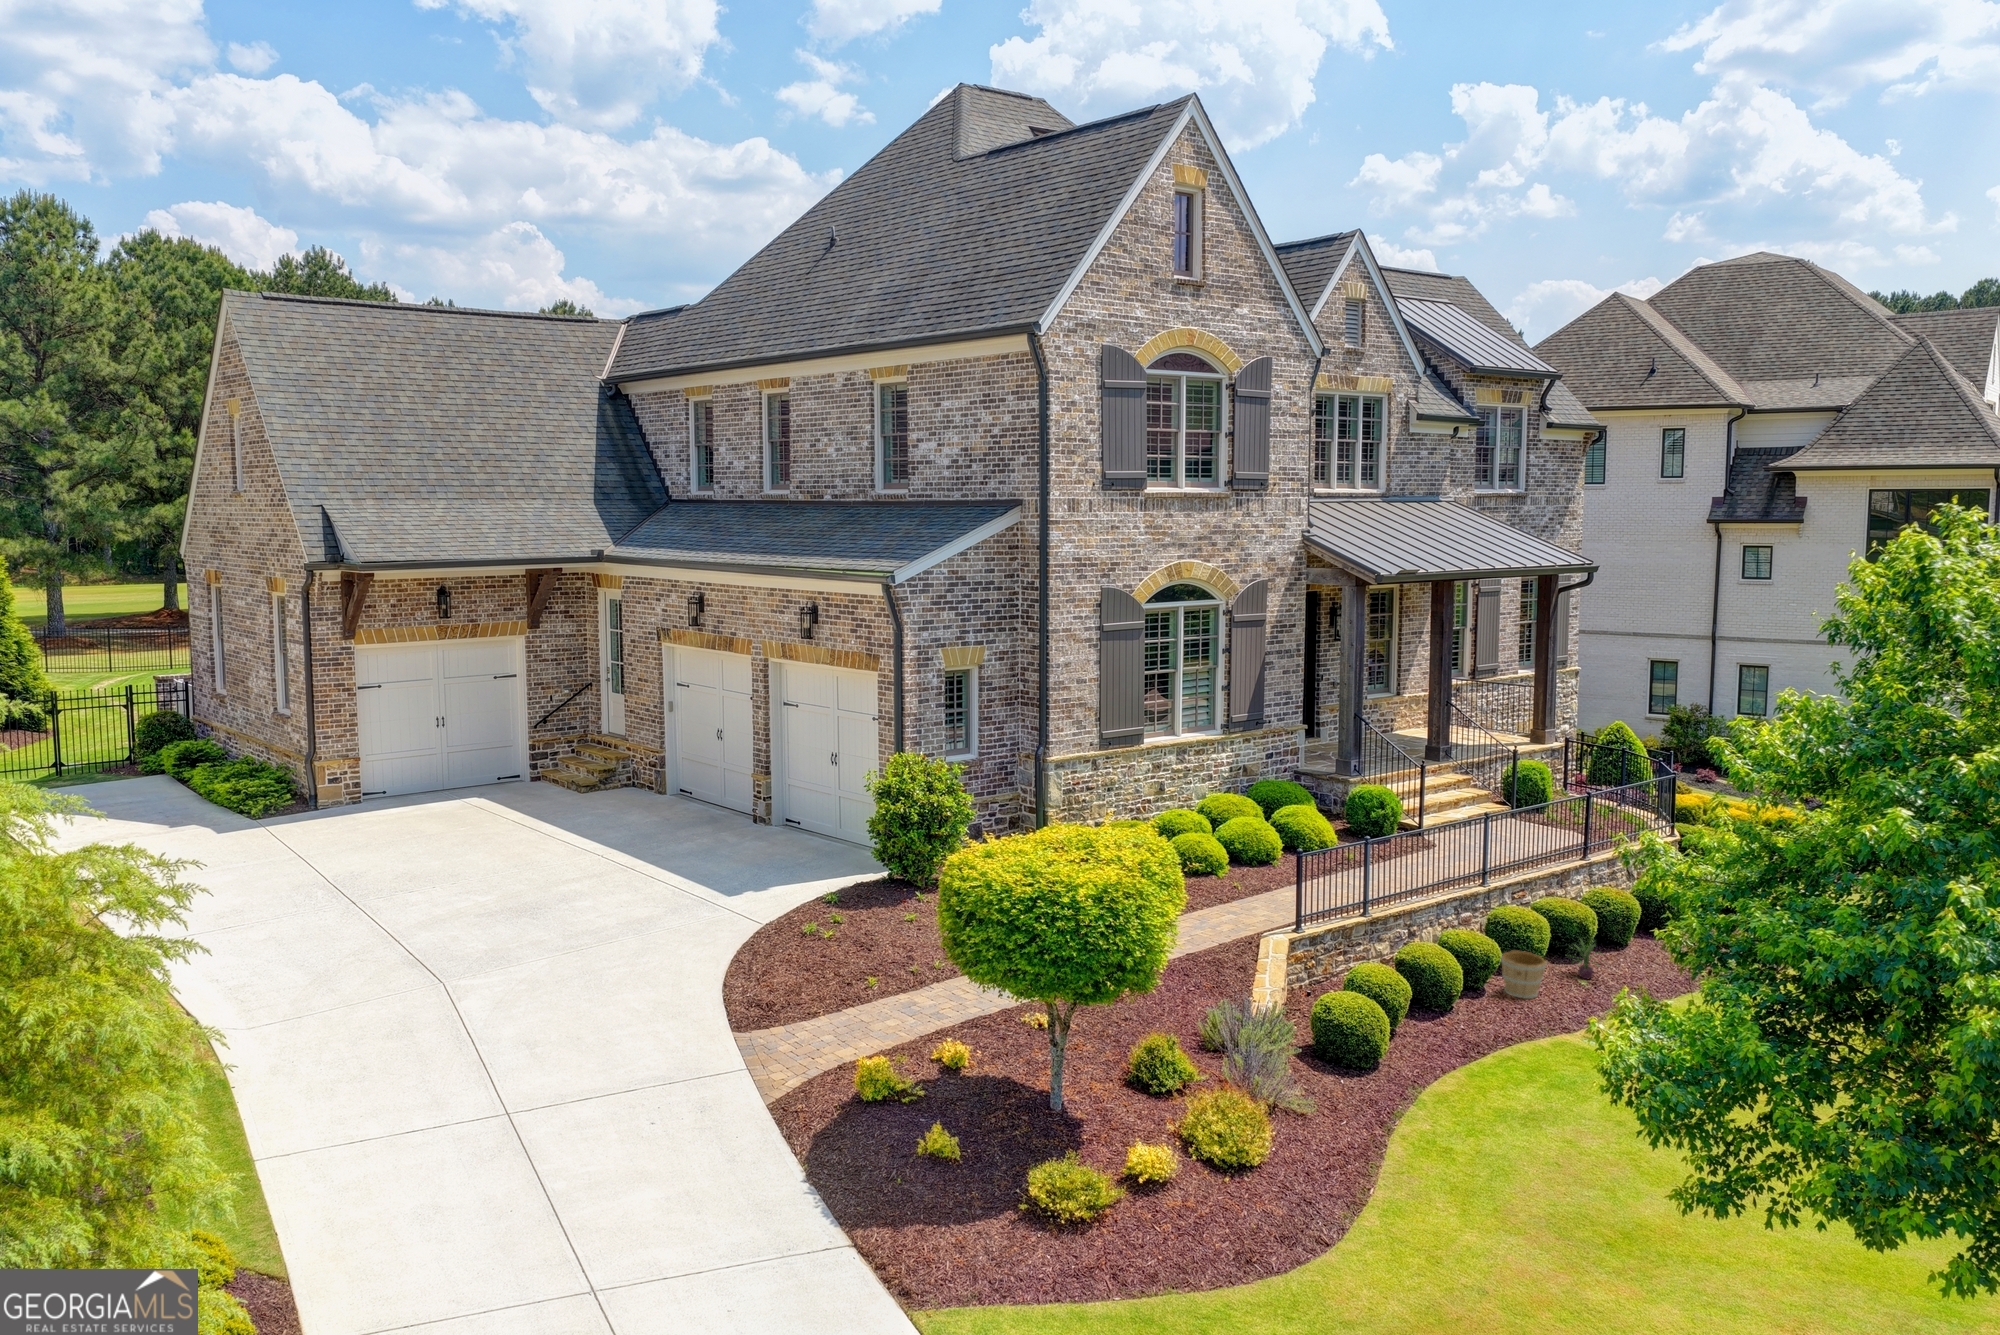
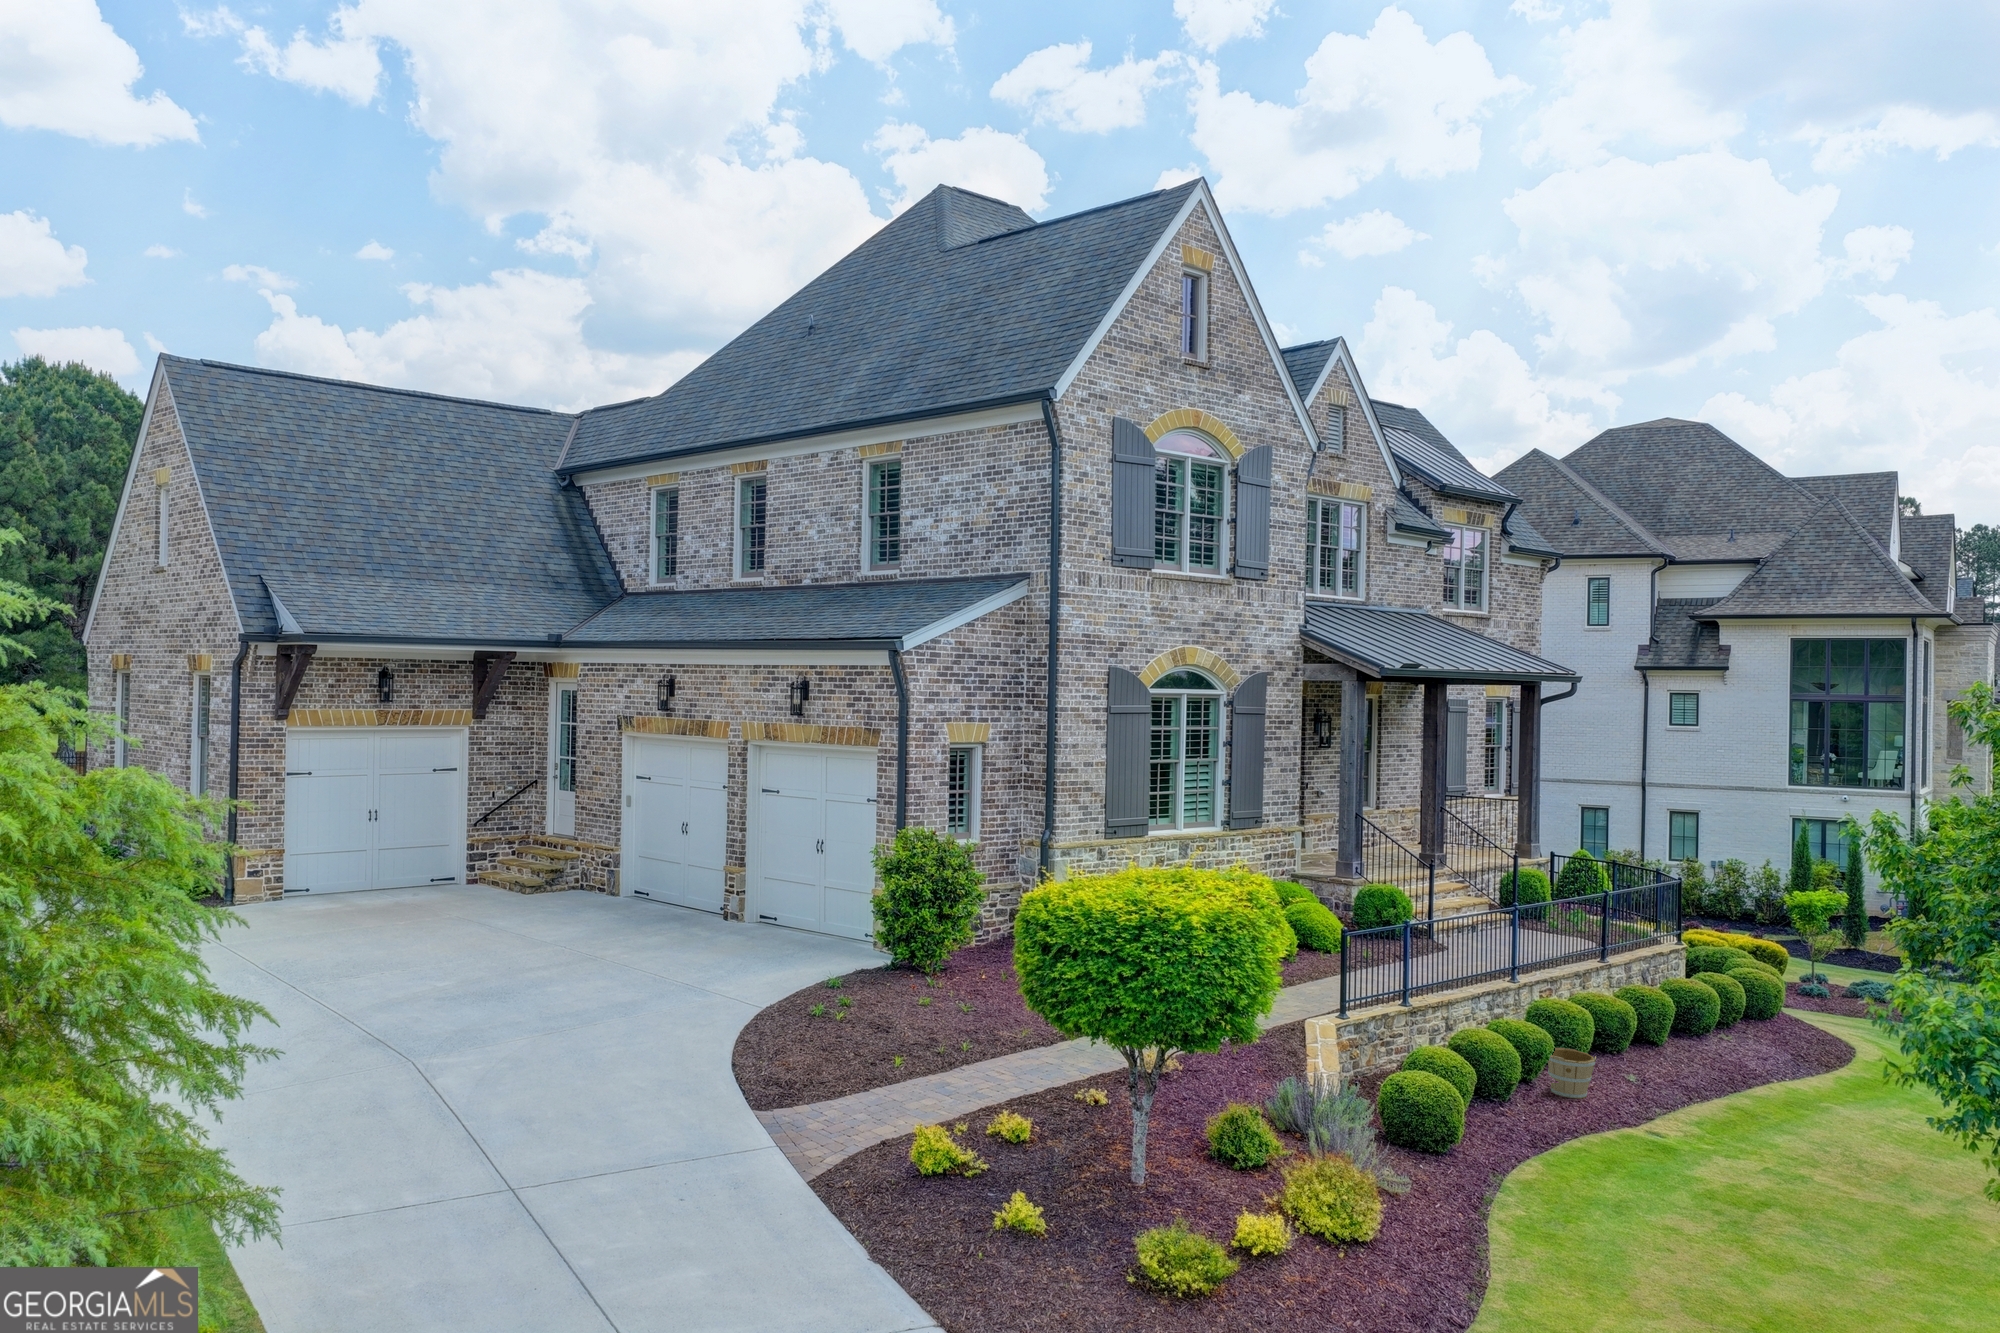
decorative plant: present [1577,941,1600,979] -> none [1598,1037,1651,1082]

